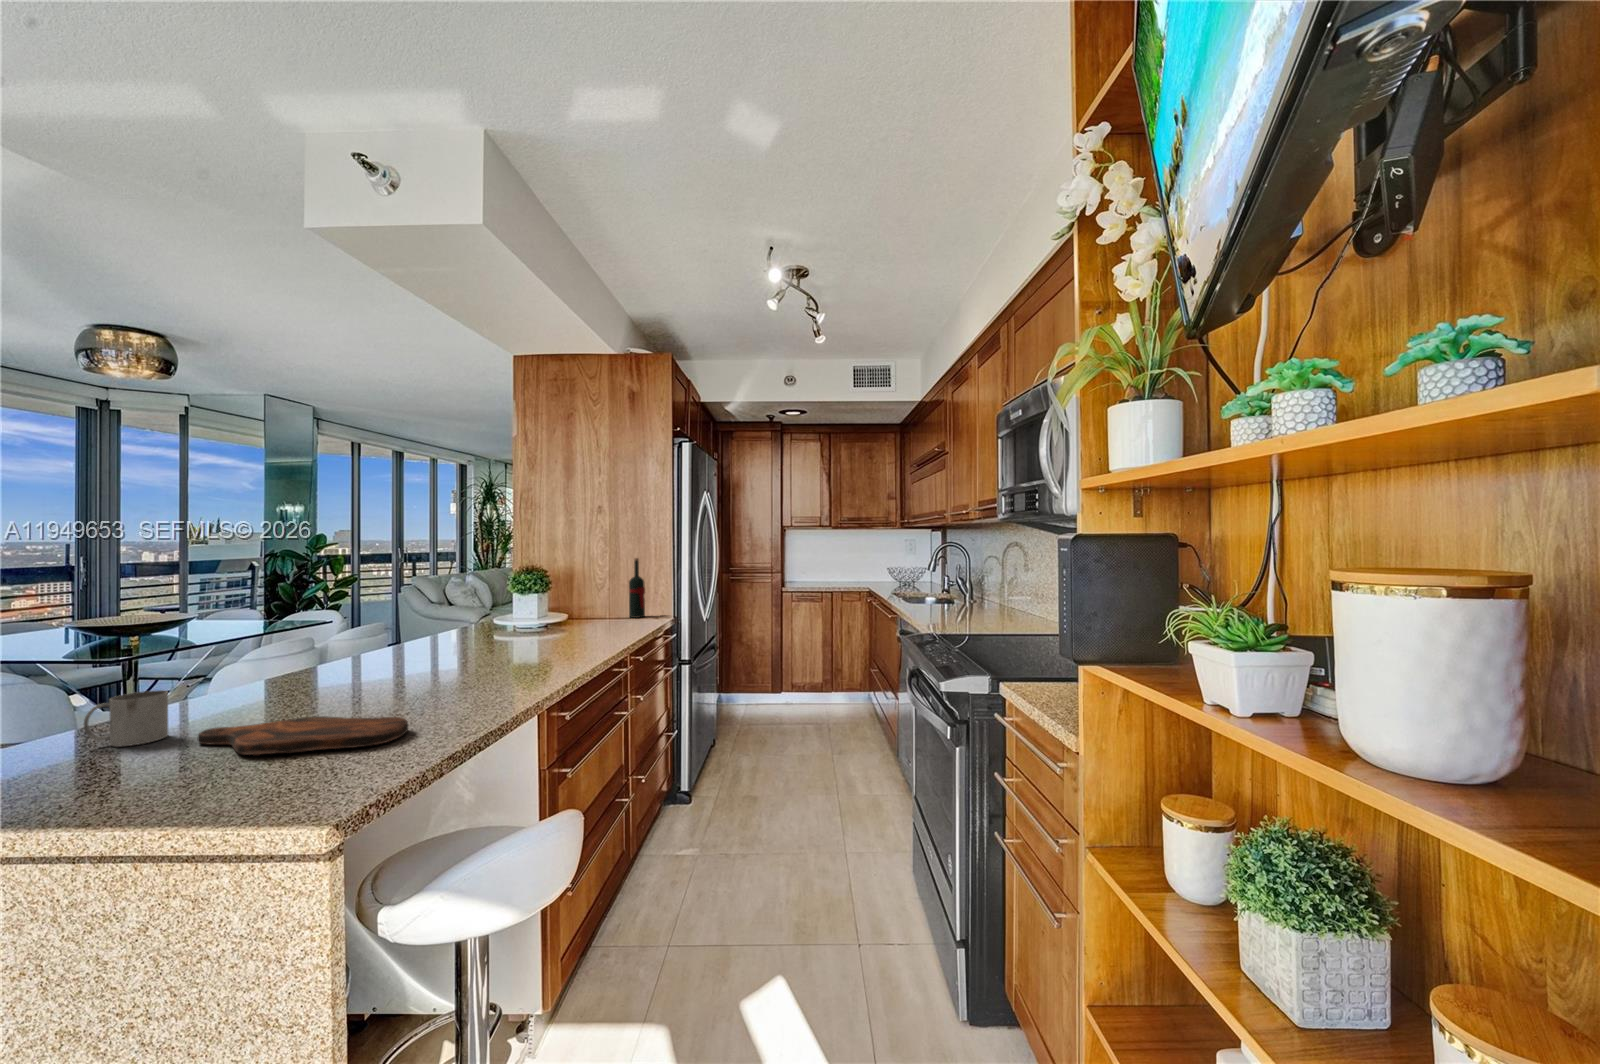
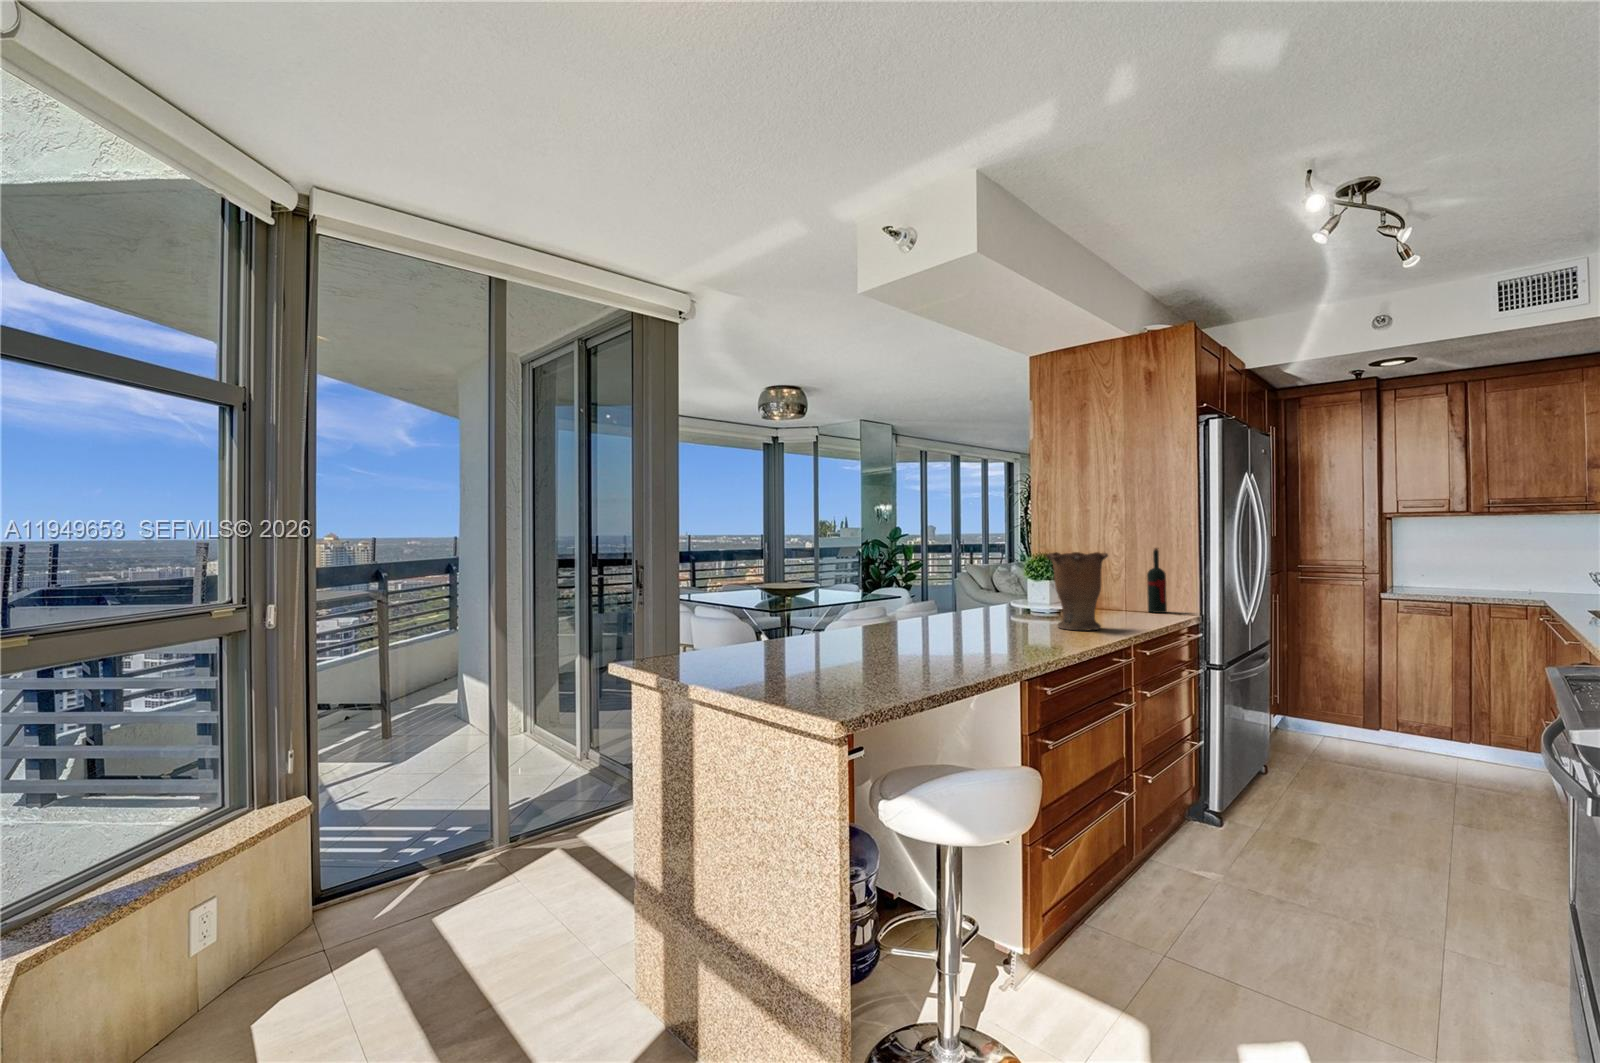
vase: none [545,564,606,644] -> present [1046,552,1108,630]
mug: present [84,690,168,747] -> none [745,624,781,656]
cutting board: present [198,716,408,755] -> none [792,652,907,680]

